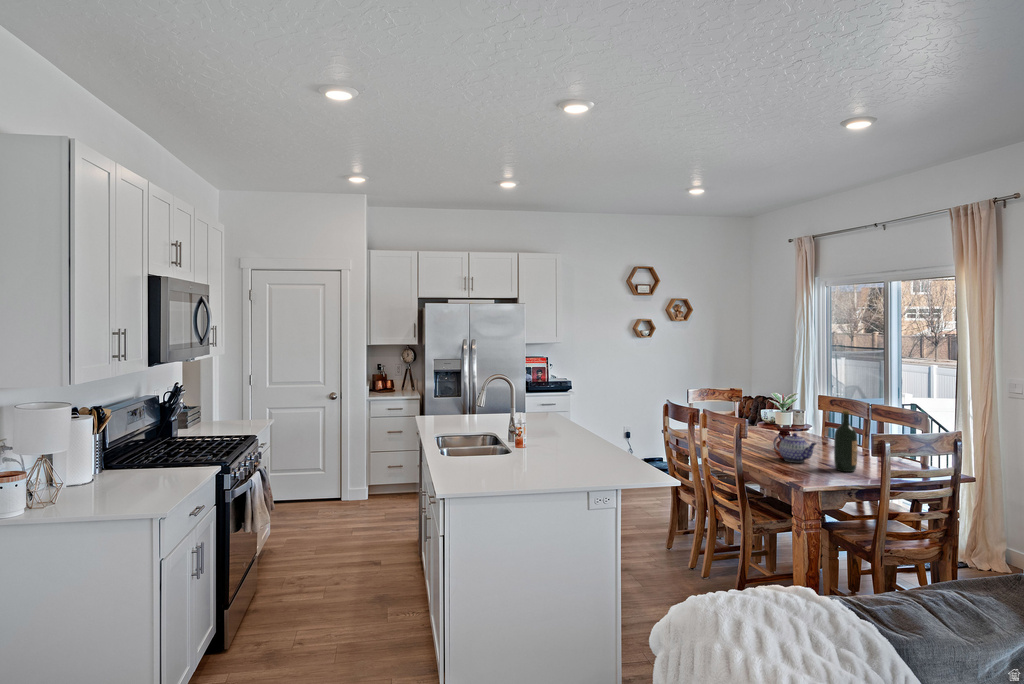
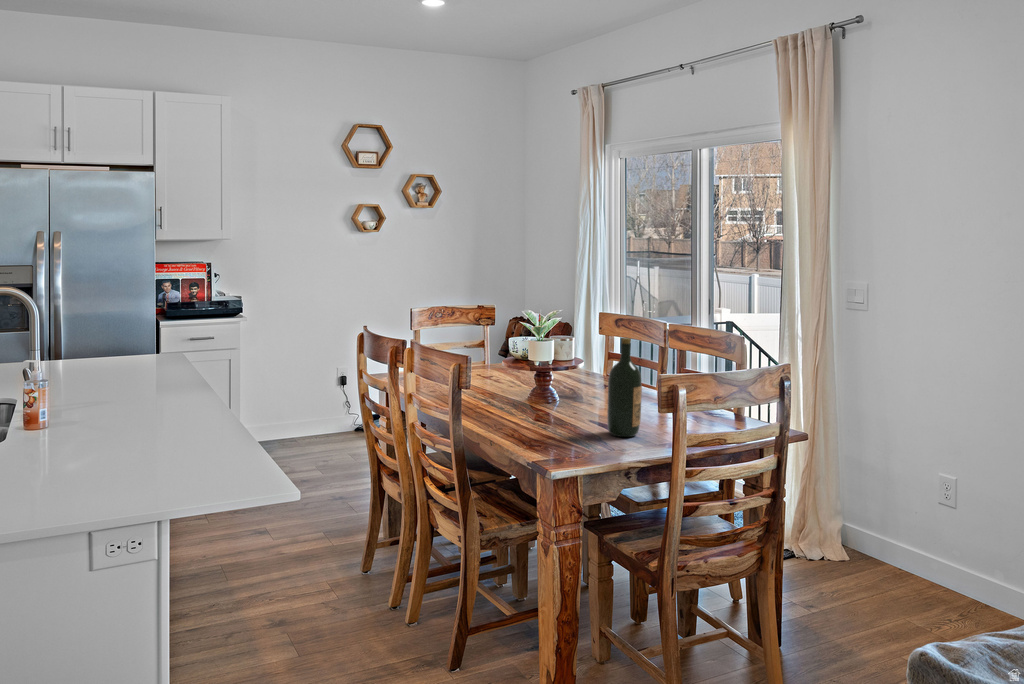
teapot: present [773,433,816,462] -> none [522,376,584,424]

